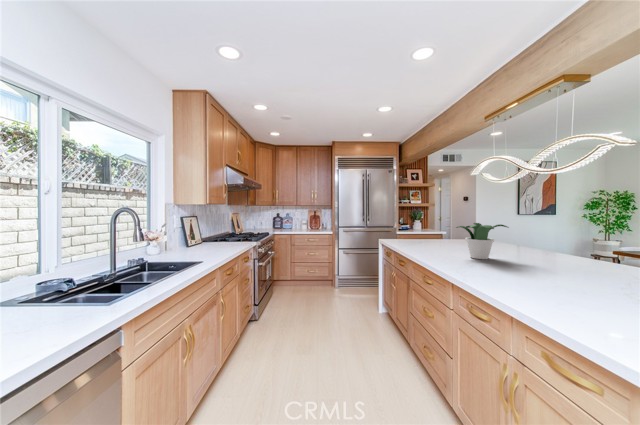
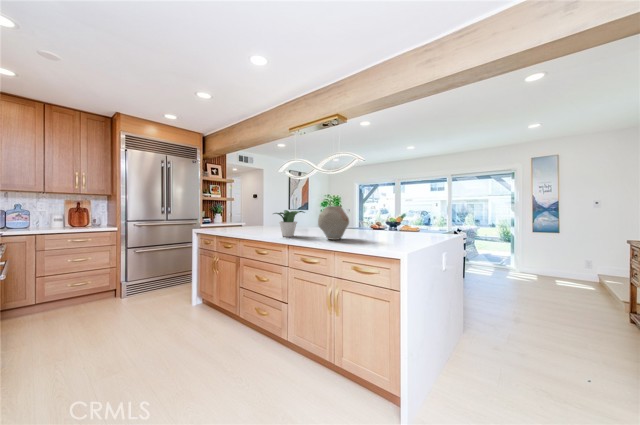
vase: none [524,220,596,277] -> present [318,206,349,240]

